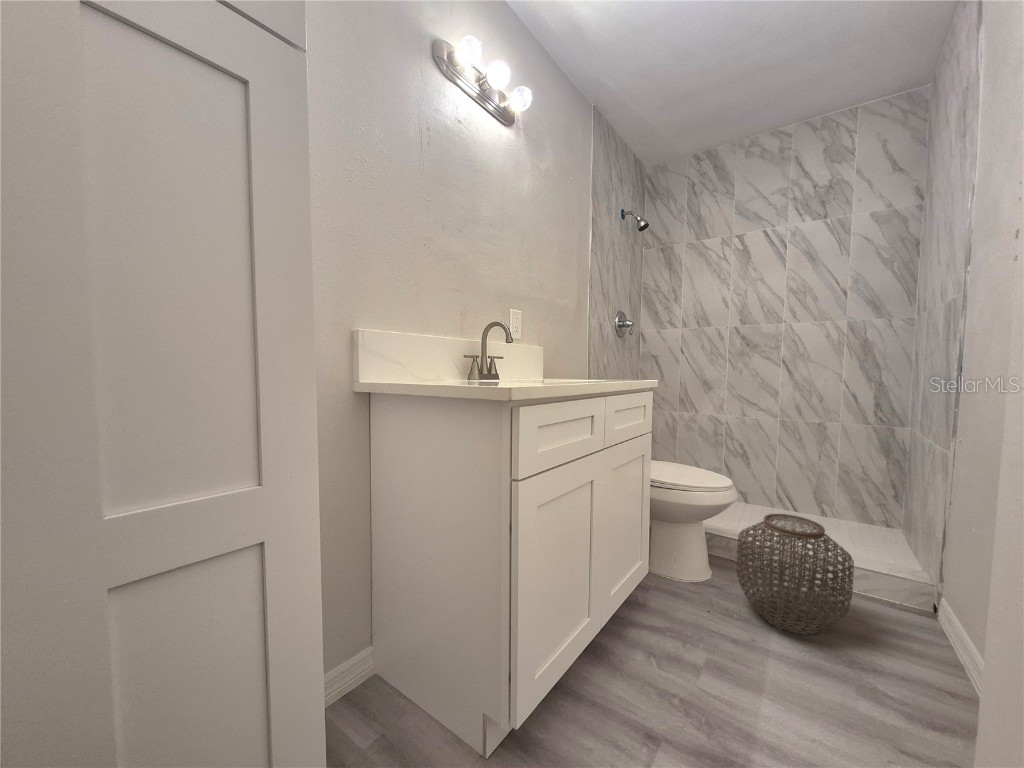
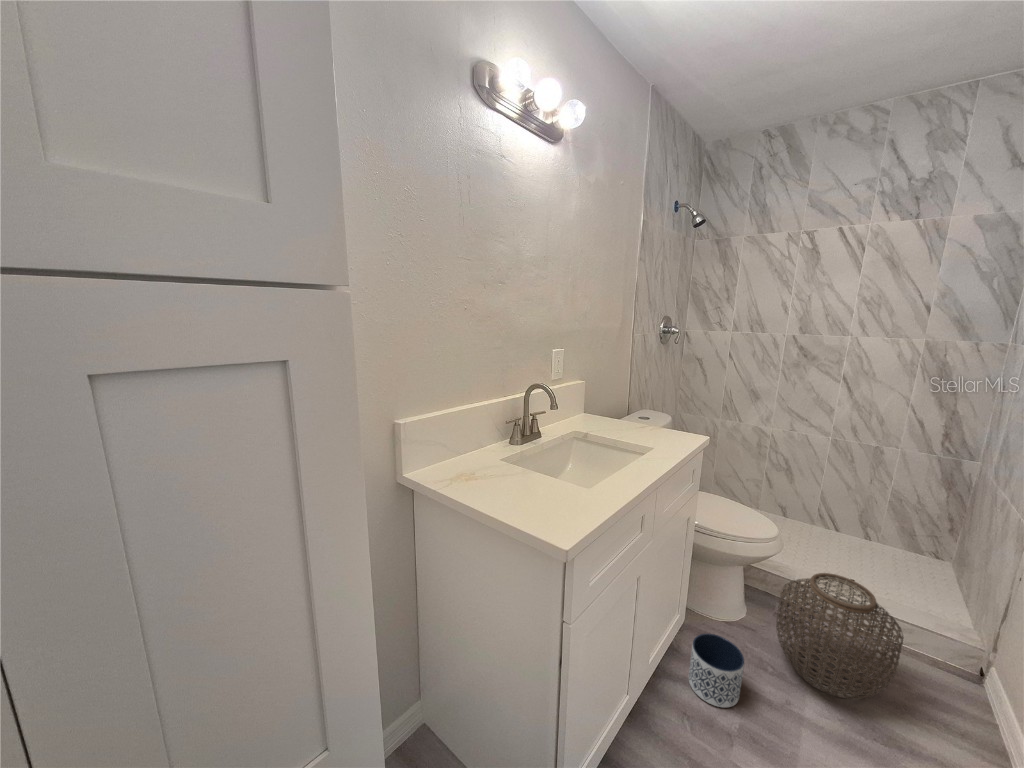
planter: none [654,578,706,646] -> present [689,634,744,708]

